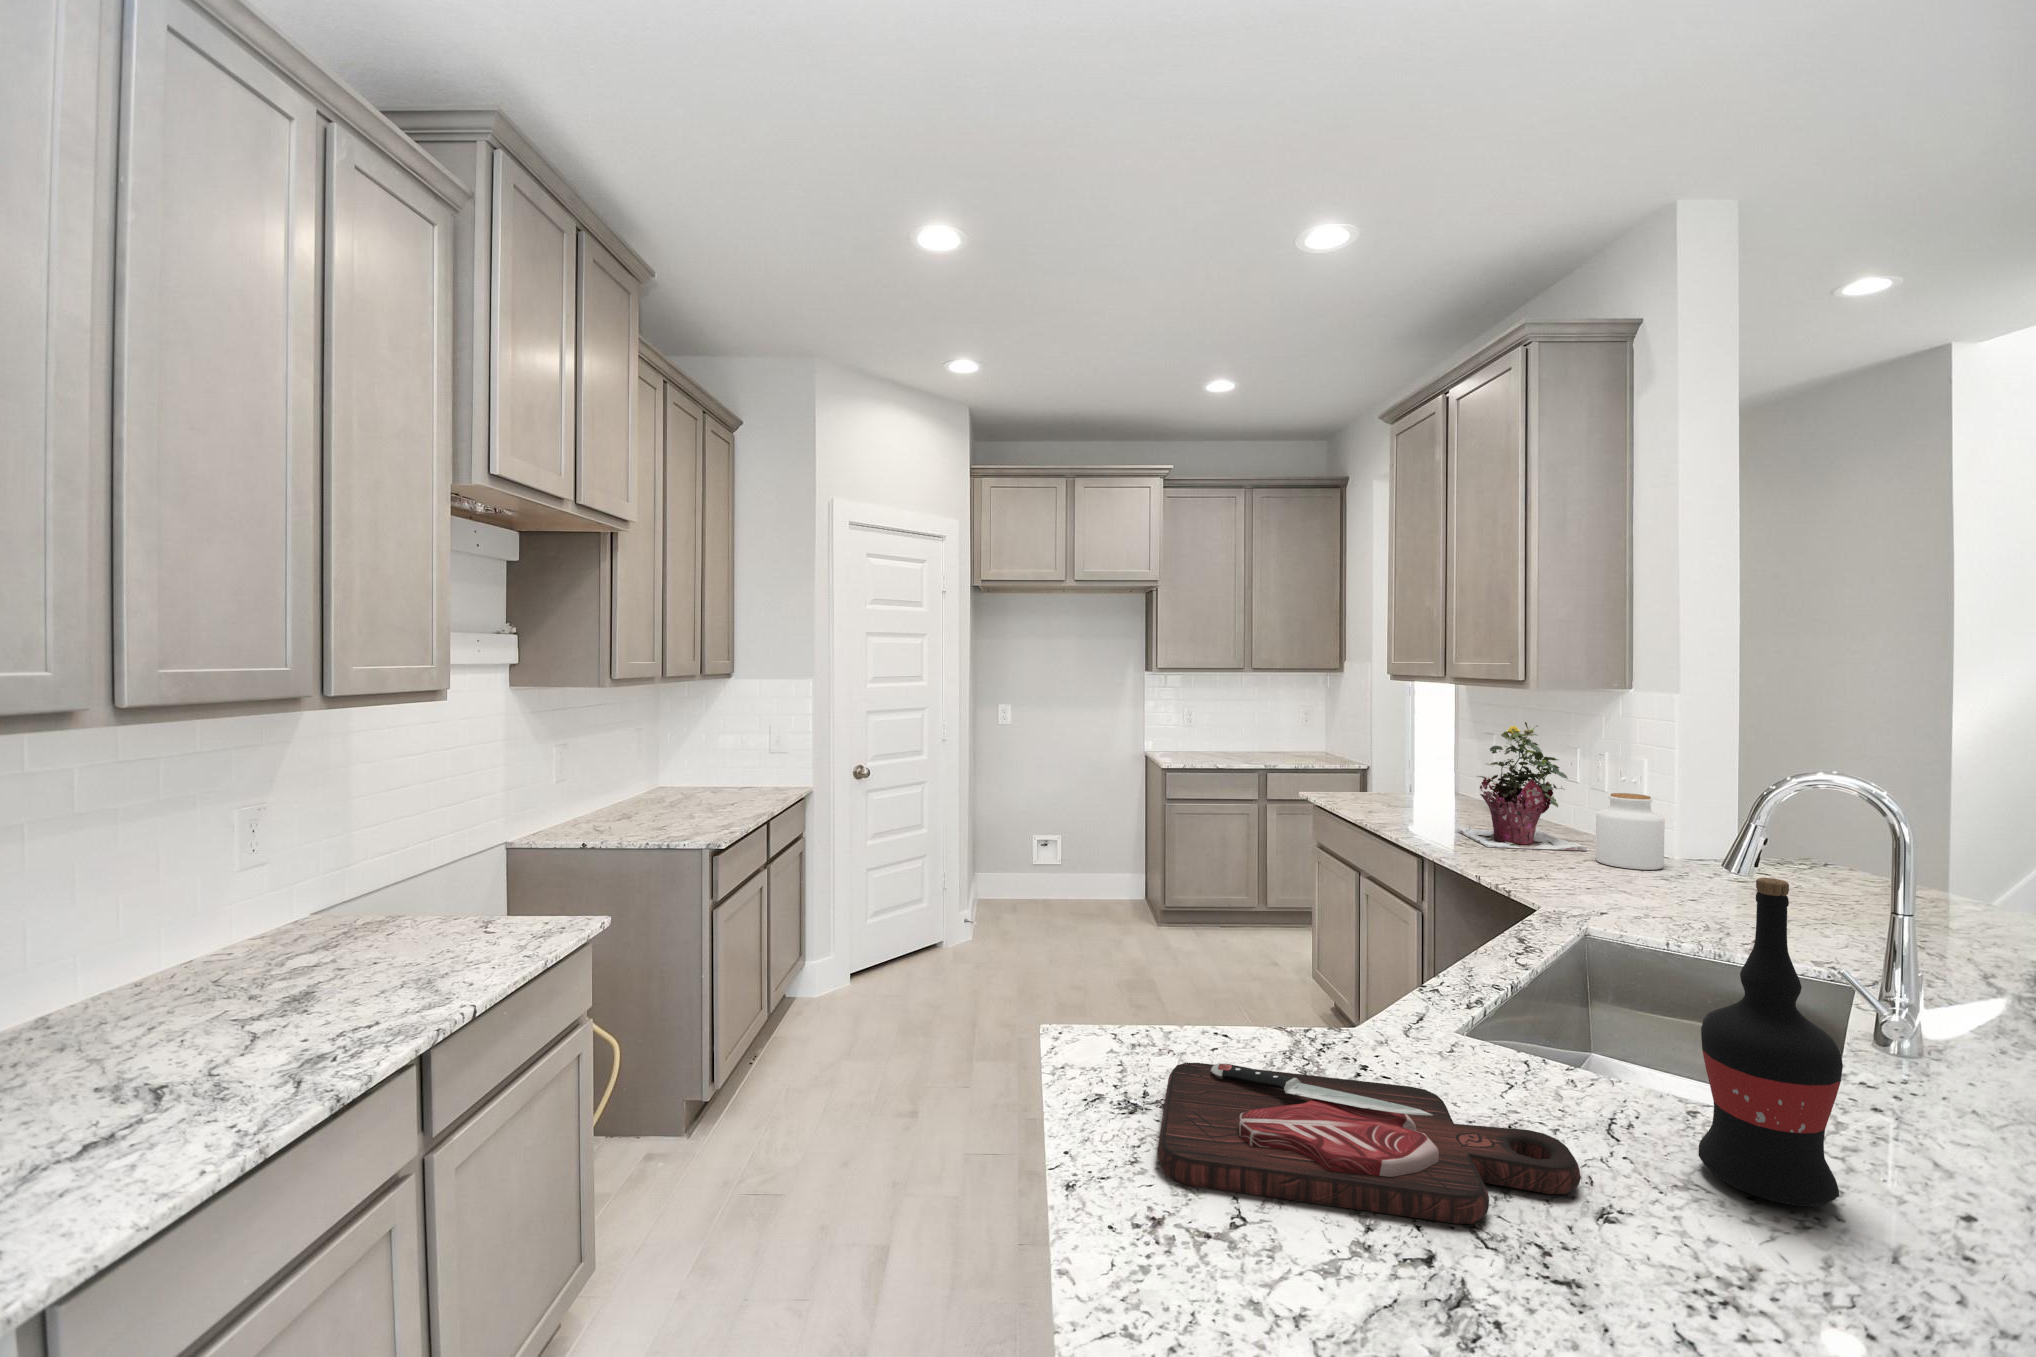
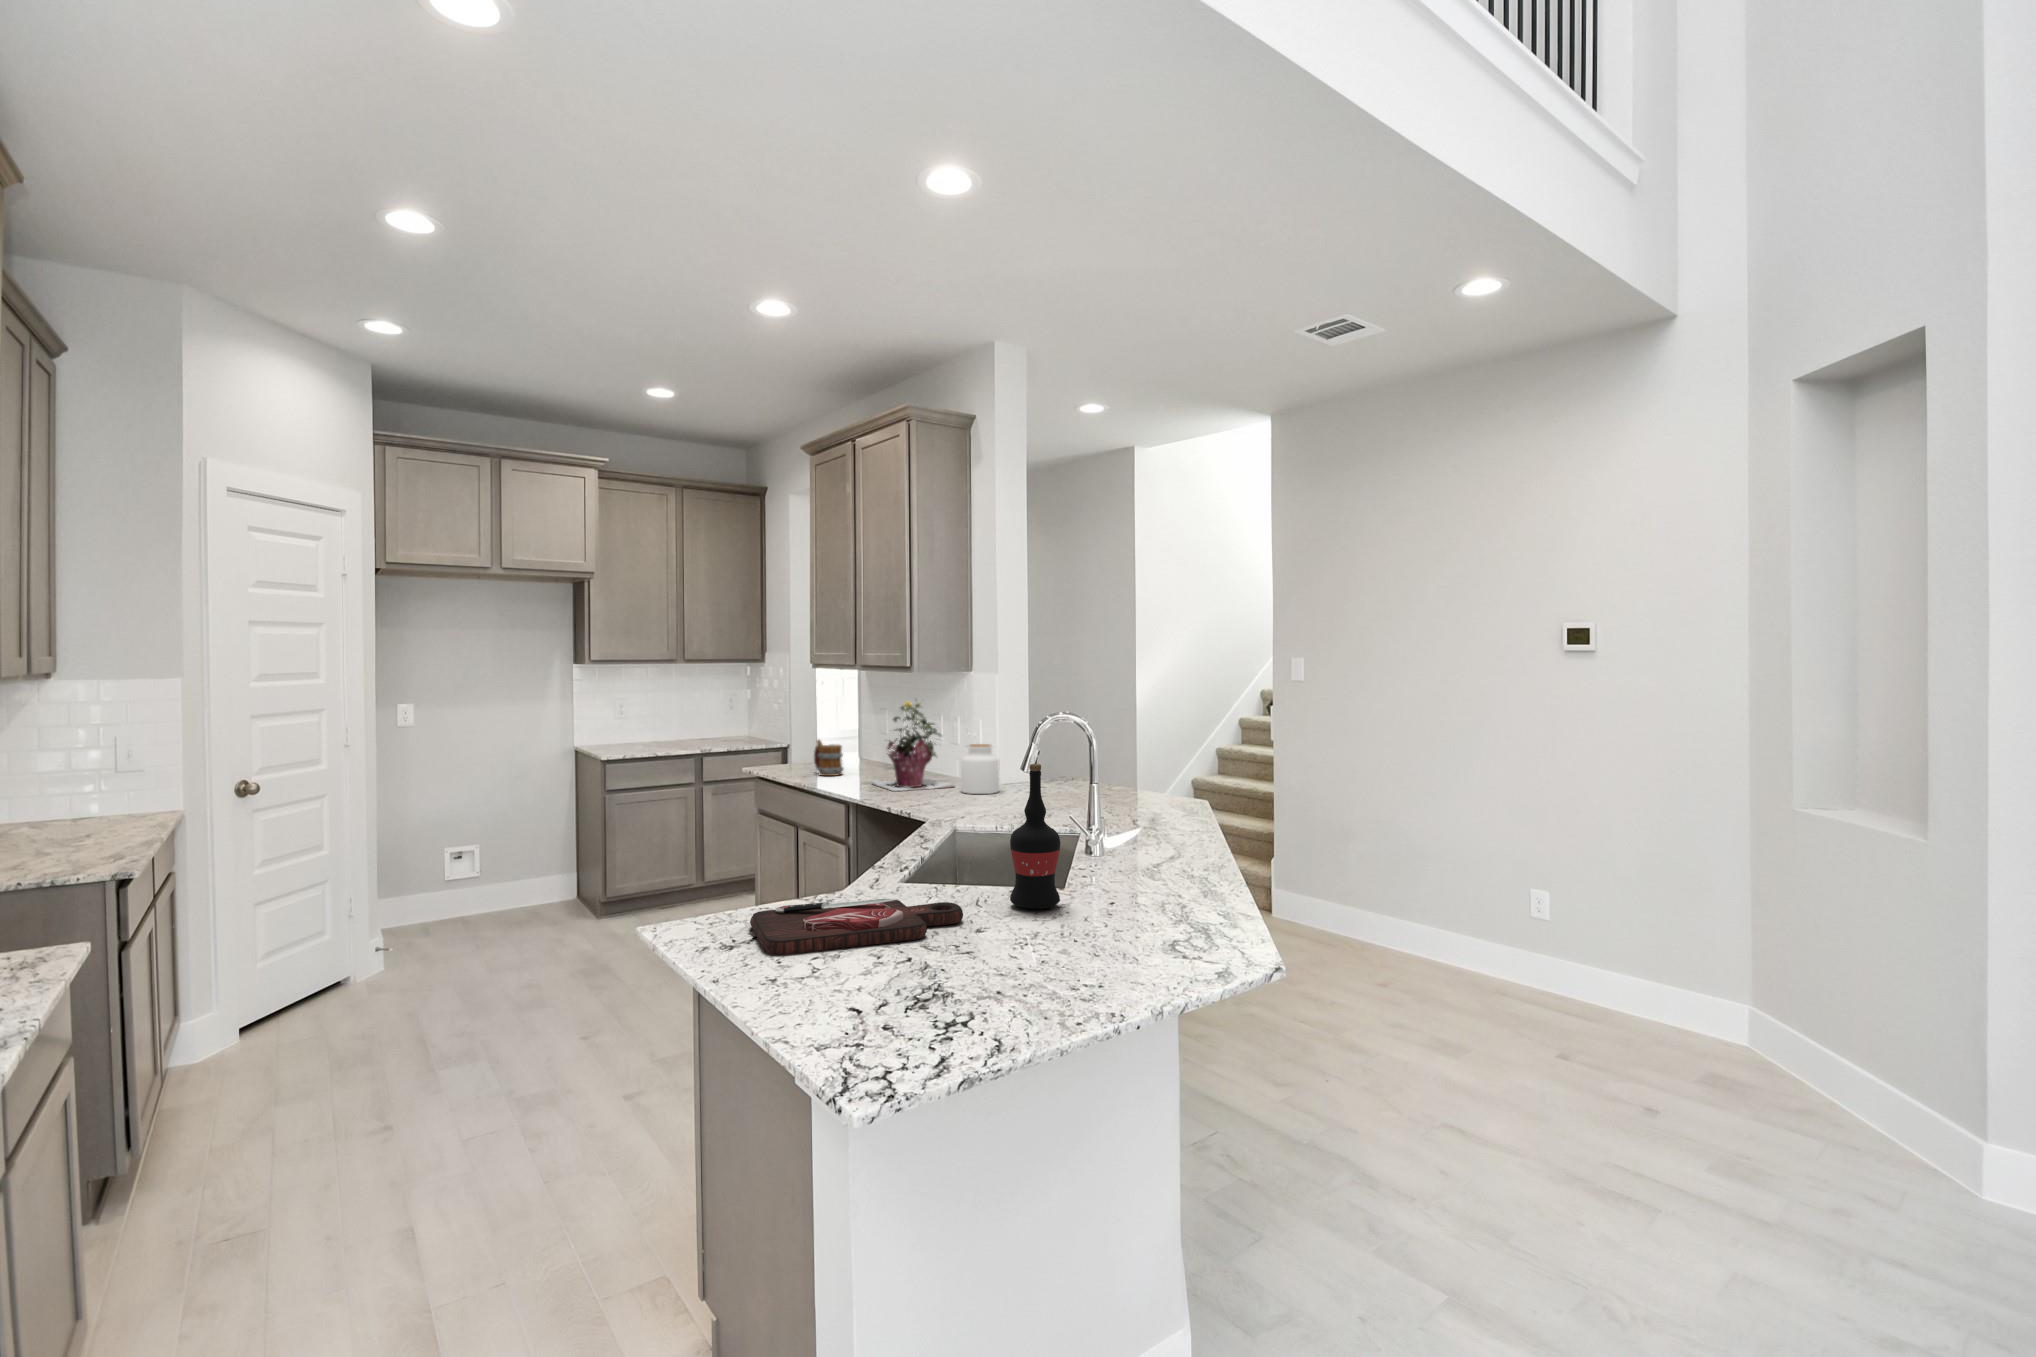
mug: none [1385,767,1424,814] -> present [814,740,843,776]

